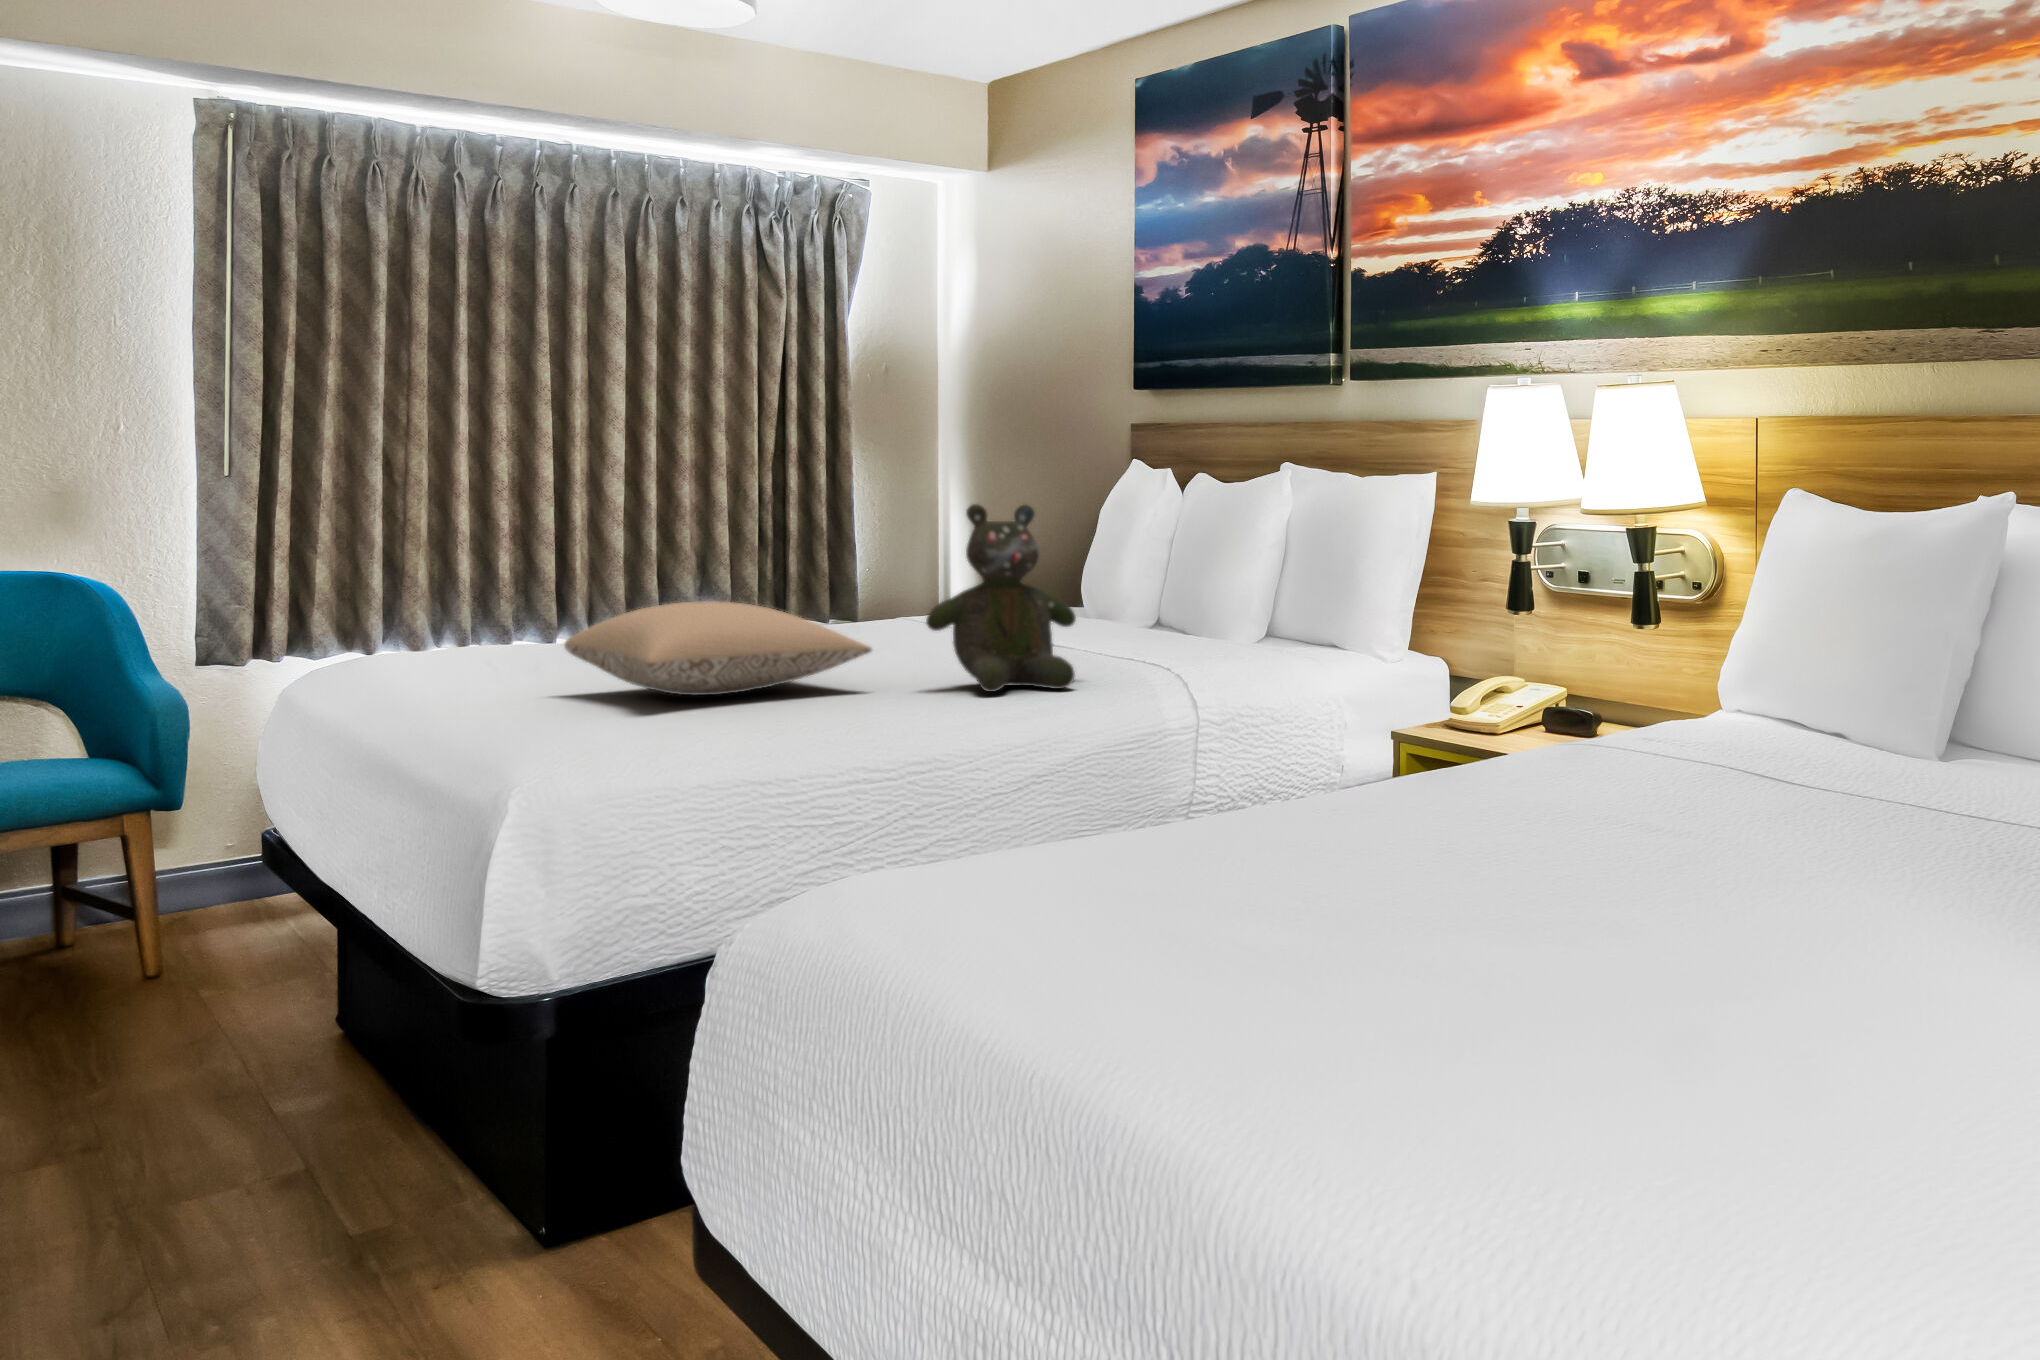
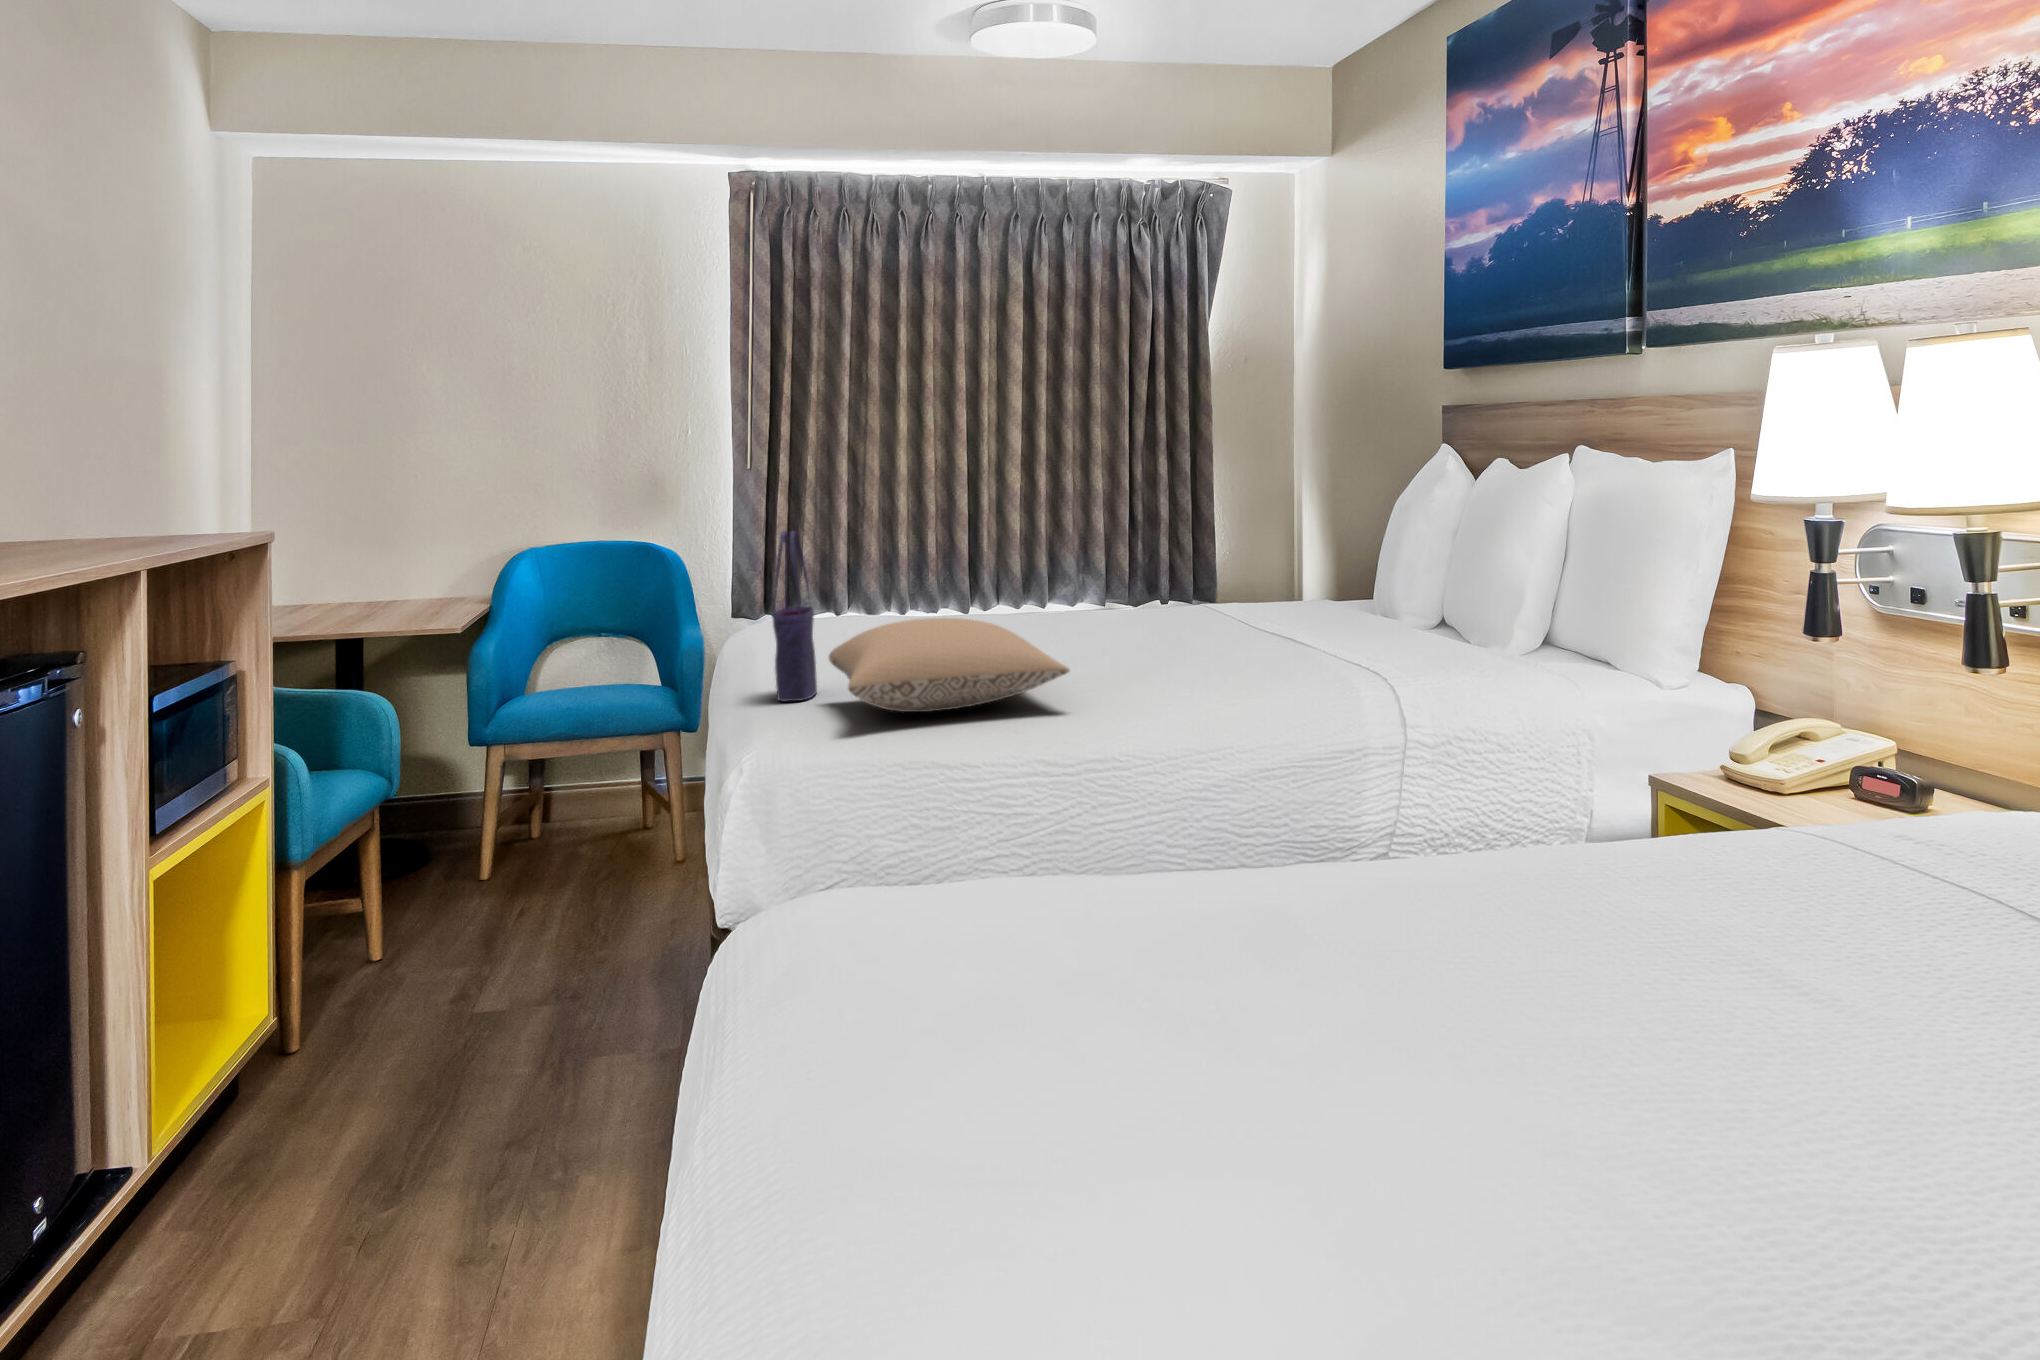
teddy bear: present [926,504,1076,692] -> none [1118,517,1277,723]
tote bag: none [482,508,532,696] -> present [772,531,817,701]

